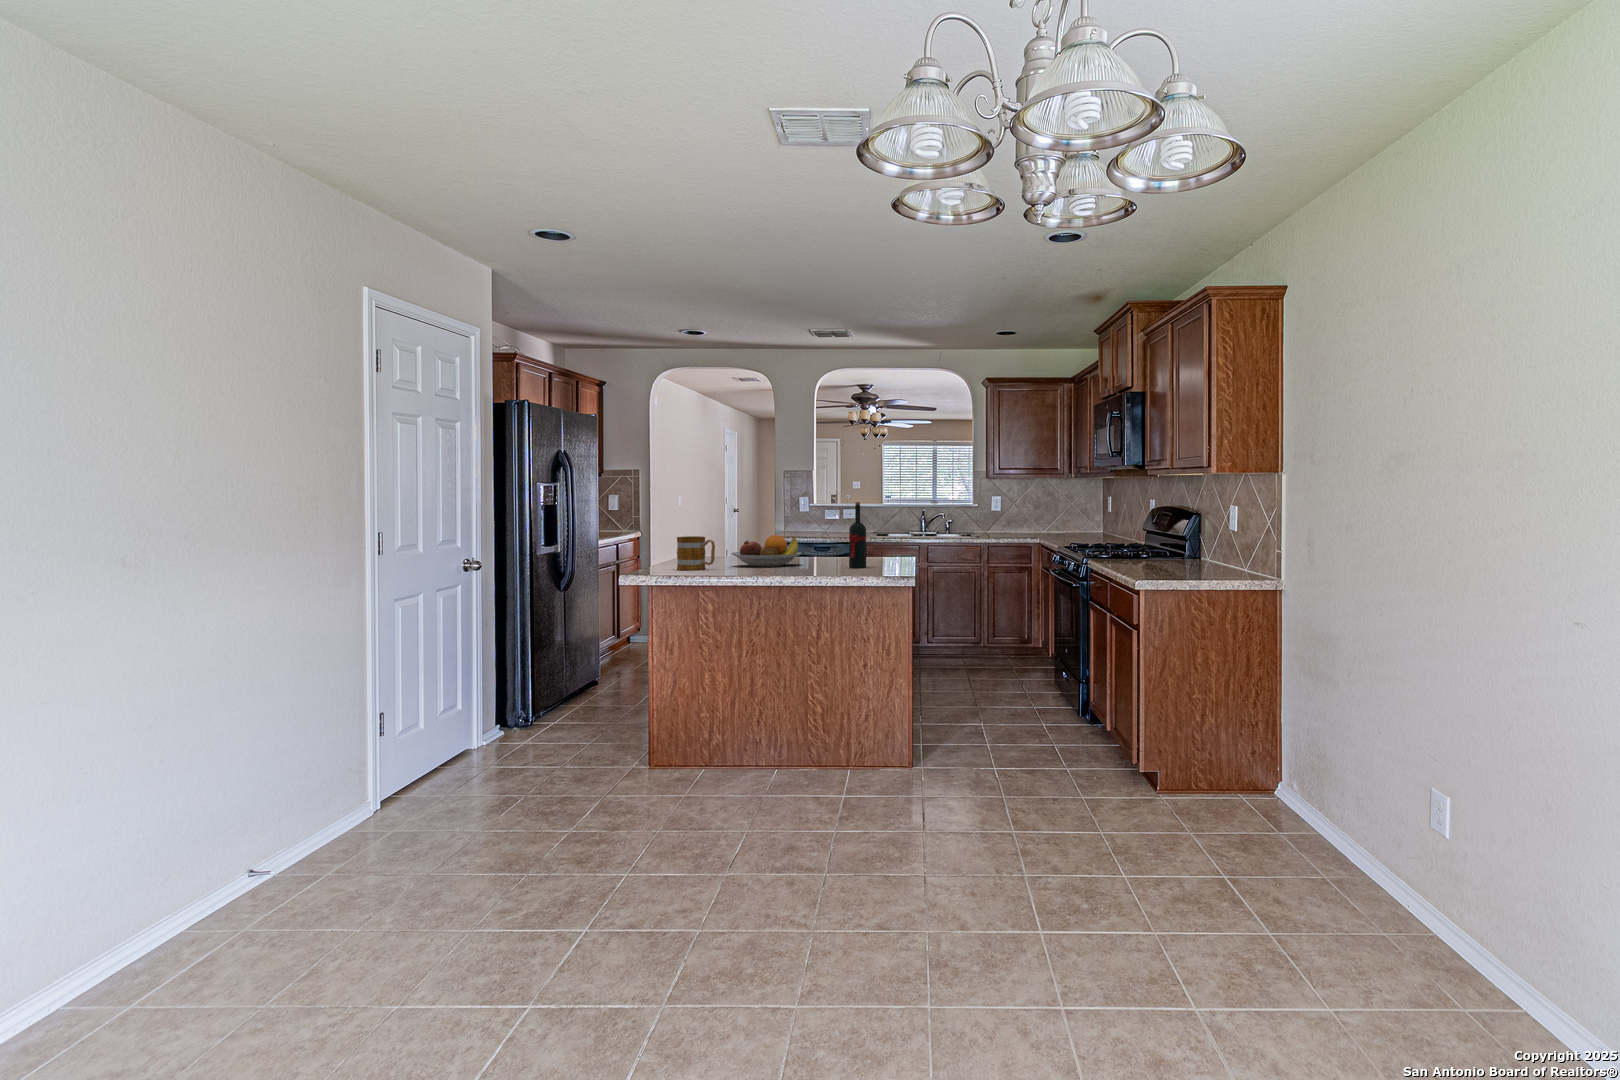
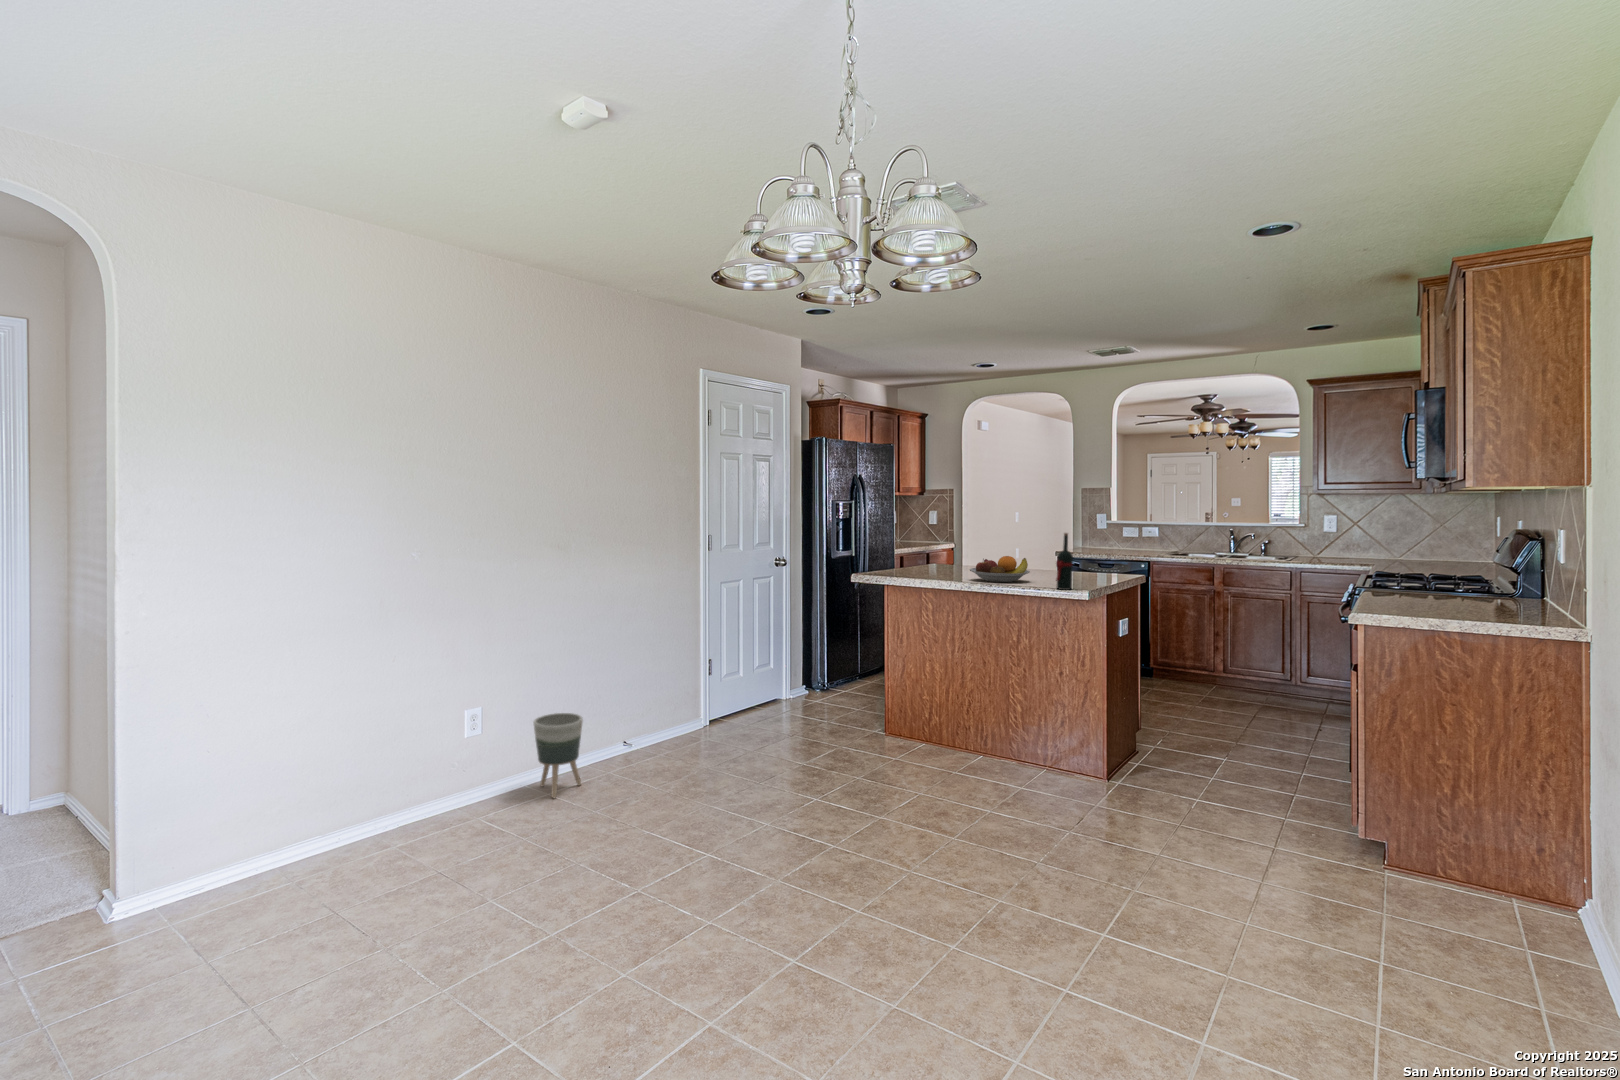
mug: present [677,536,715,570] -> none [919,554,948,581]
planter: none [114,823,218,980] -> present [533,713,583,798]

